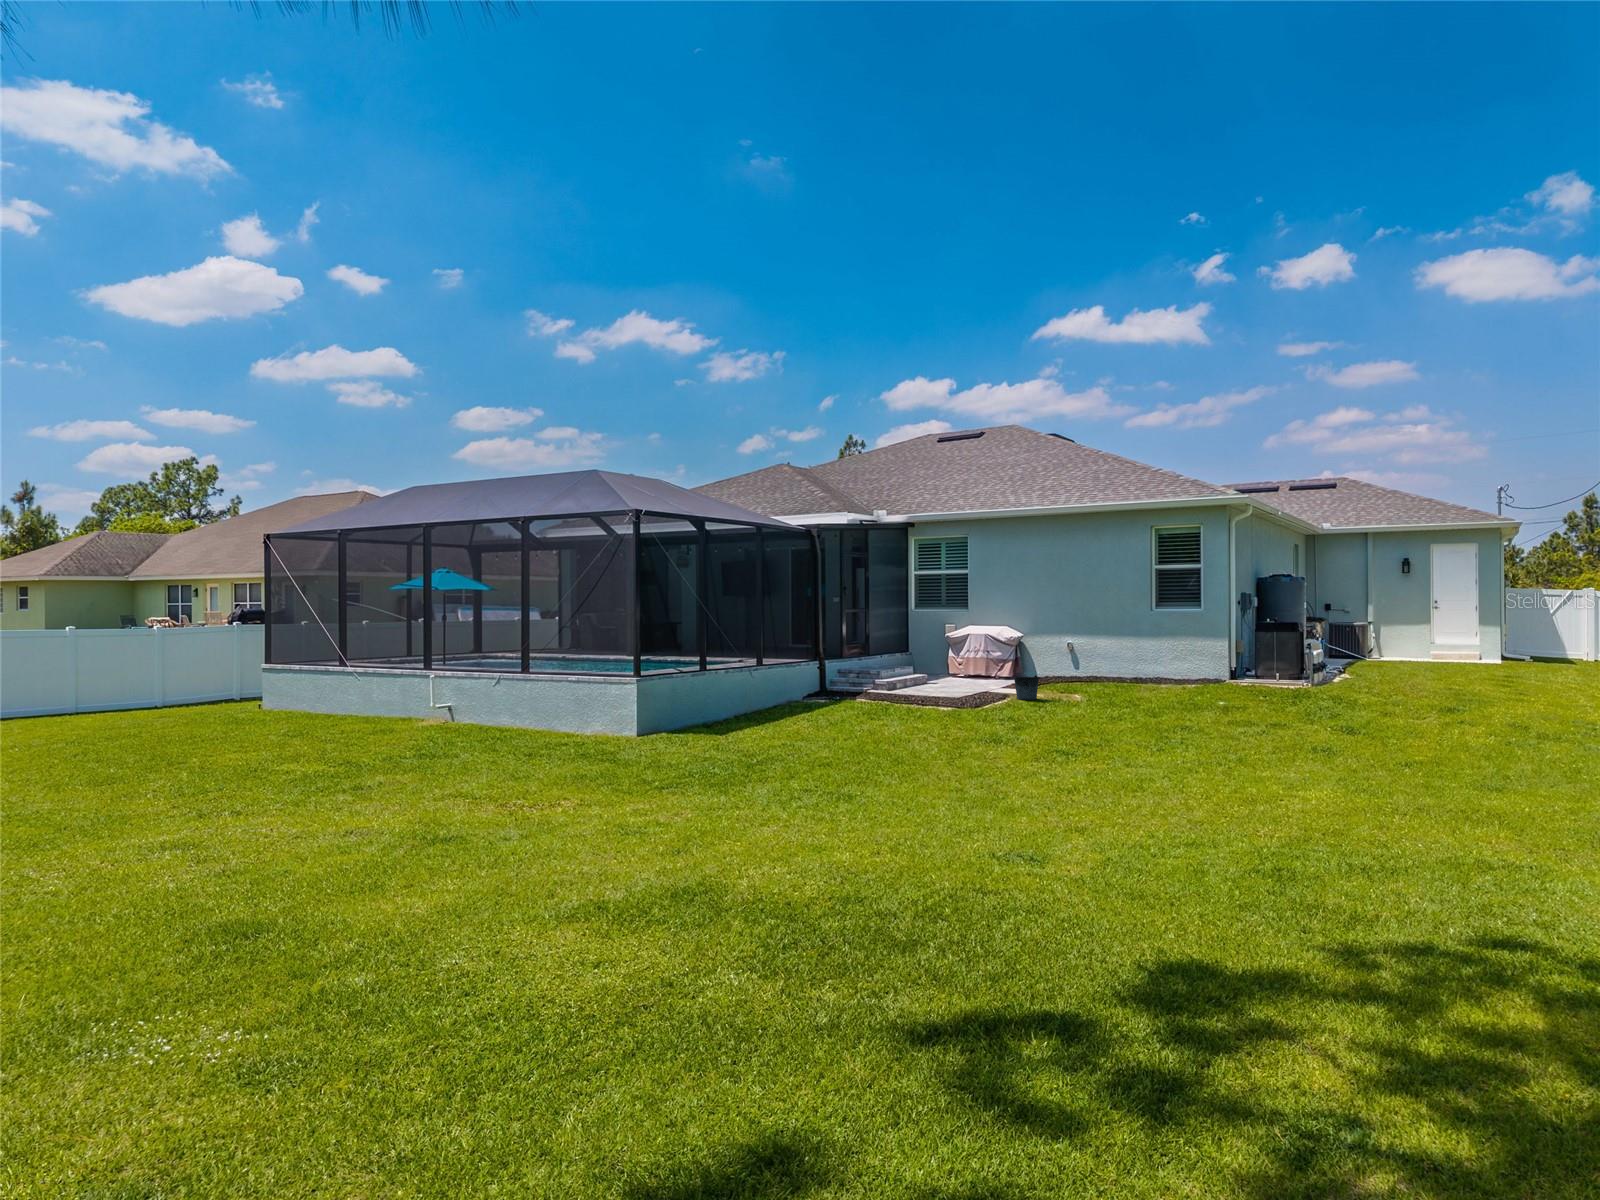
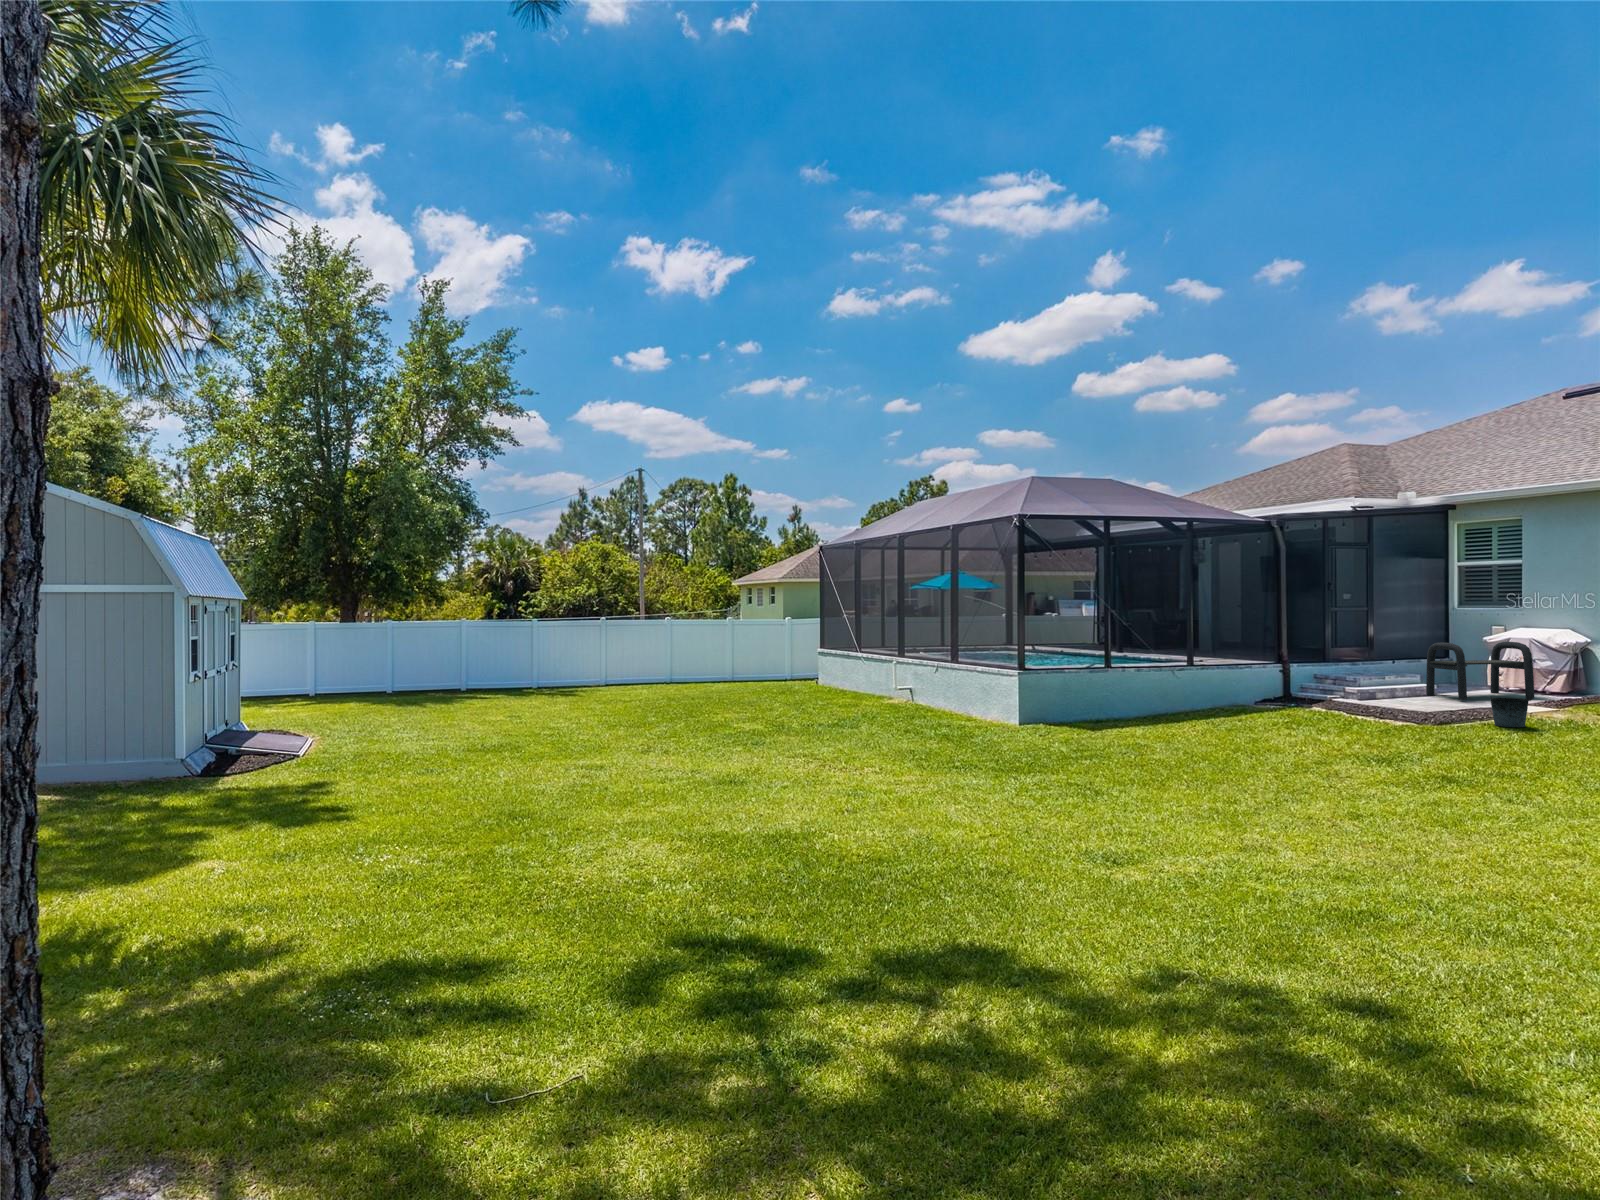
bench: none [926,636,991,684] -> present [1426,642,1534,700]

